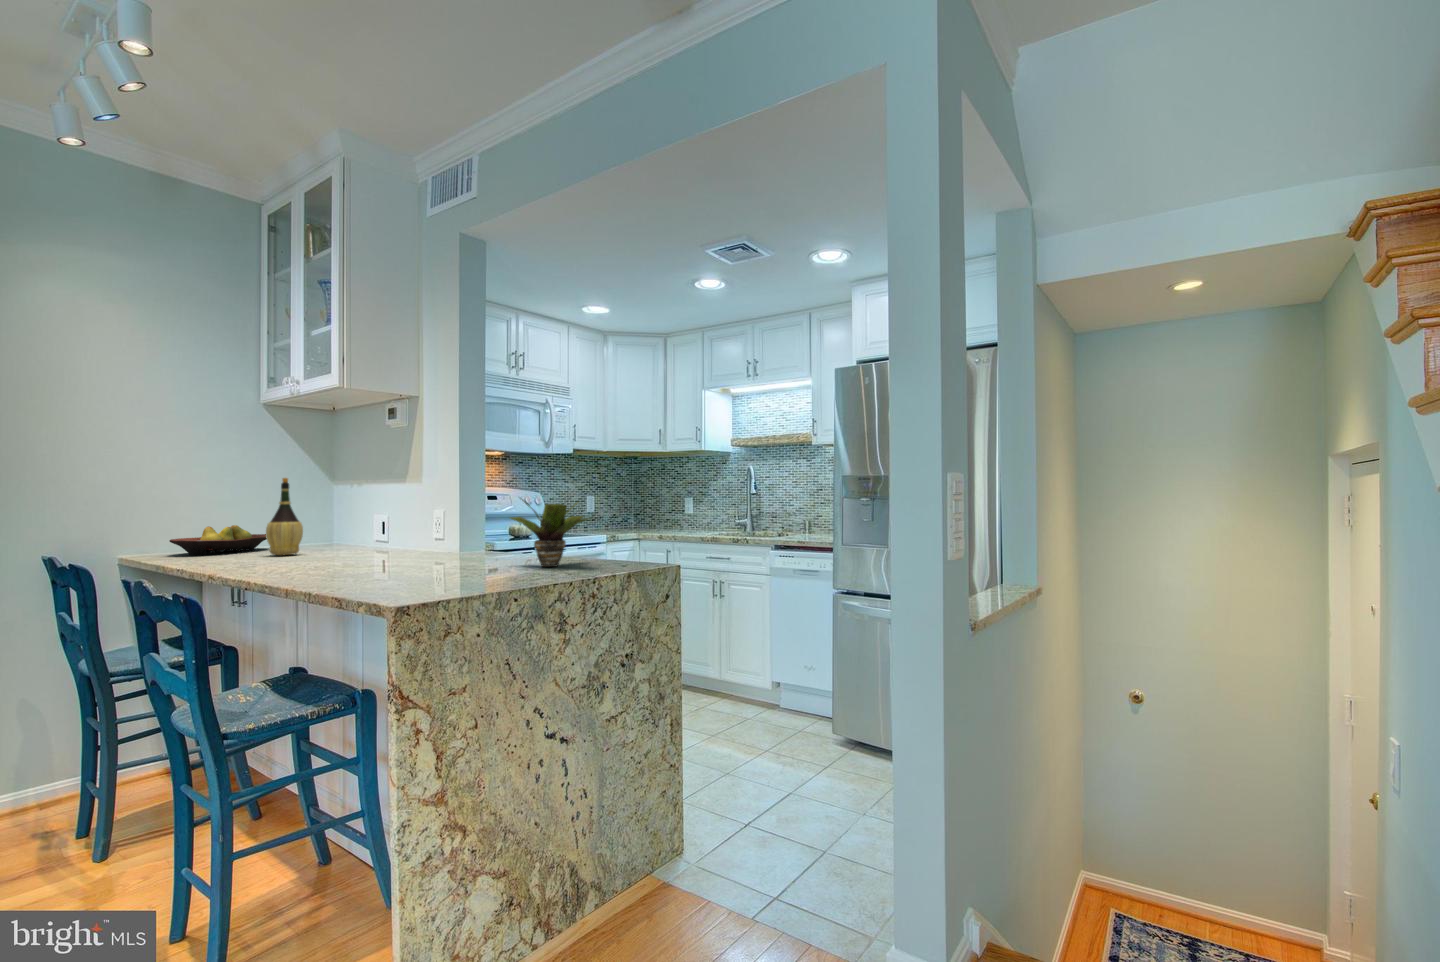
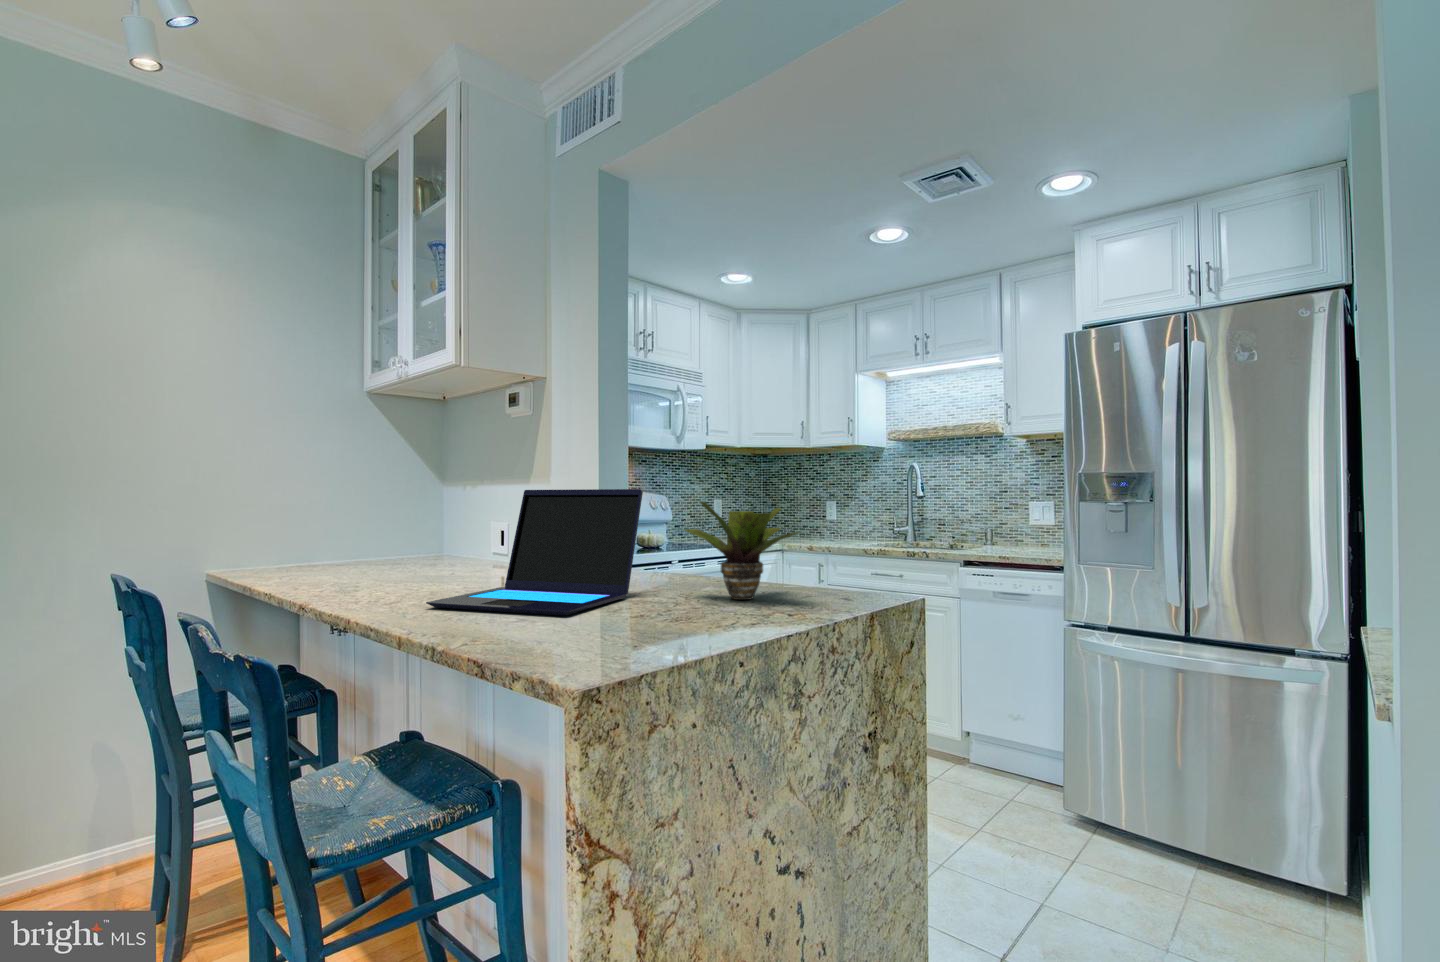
wine bottle: present [266,478,303,555] -> none [371,477,414,573]
laptop: none [308,488,481,577] -> present [426,489,643,616]
fruit bowl: present [170,525,267,555] -> none [262,535,377,571]

